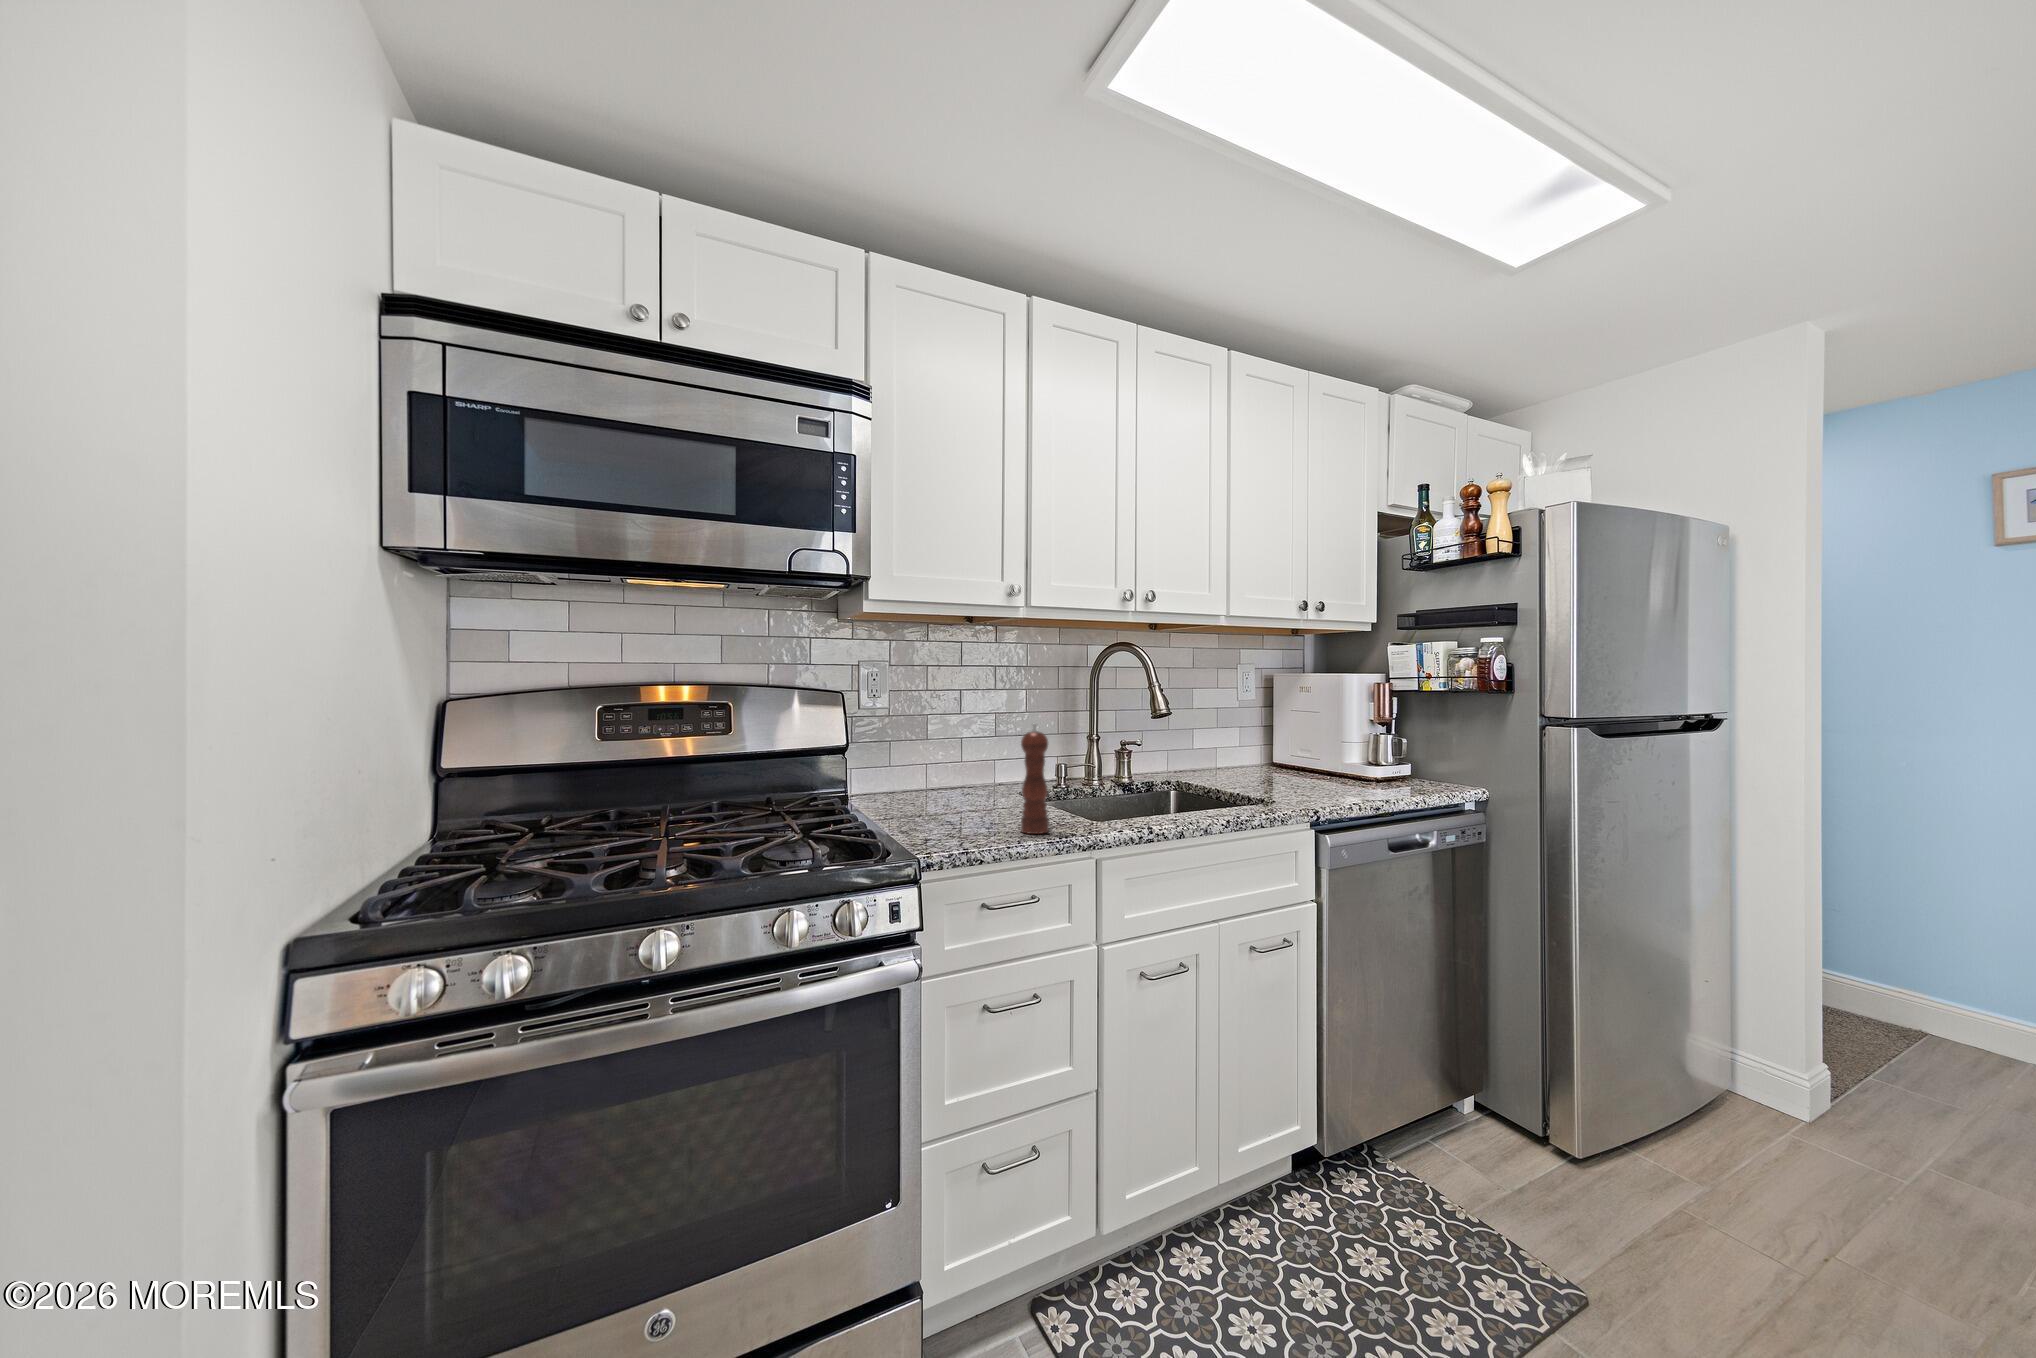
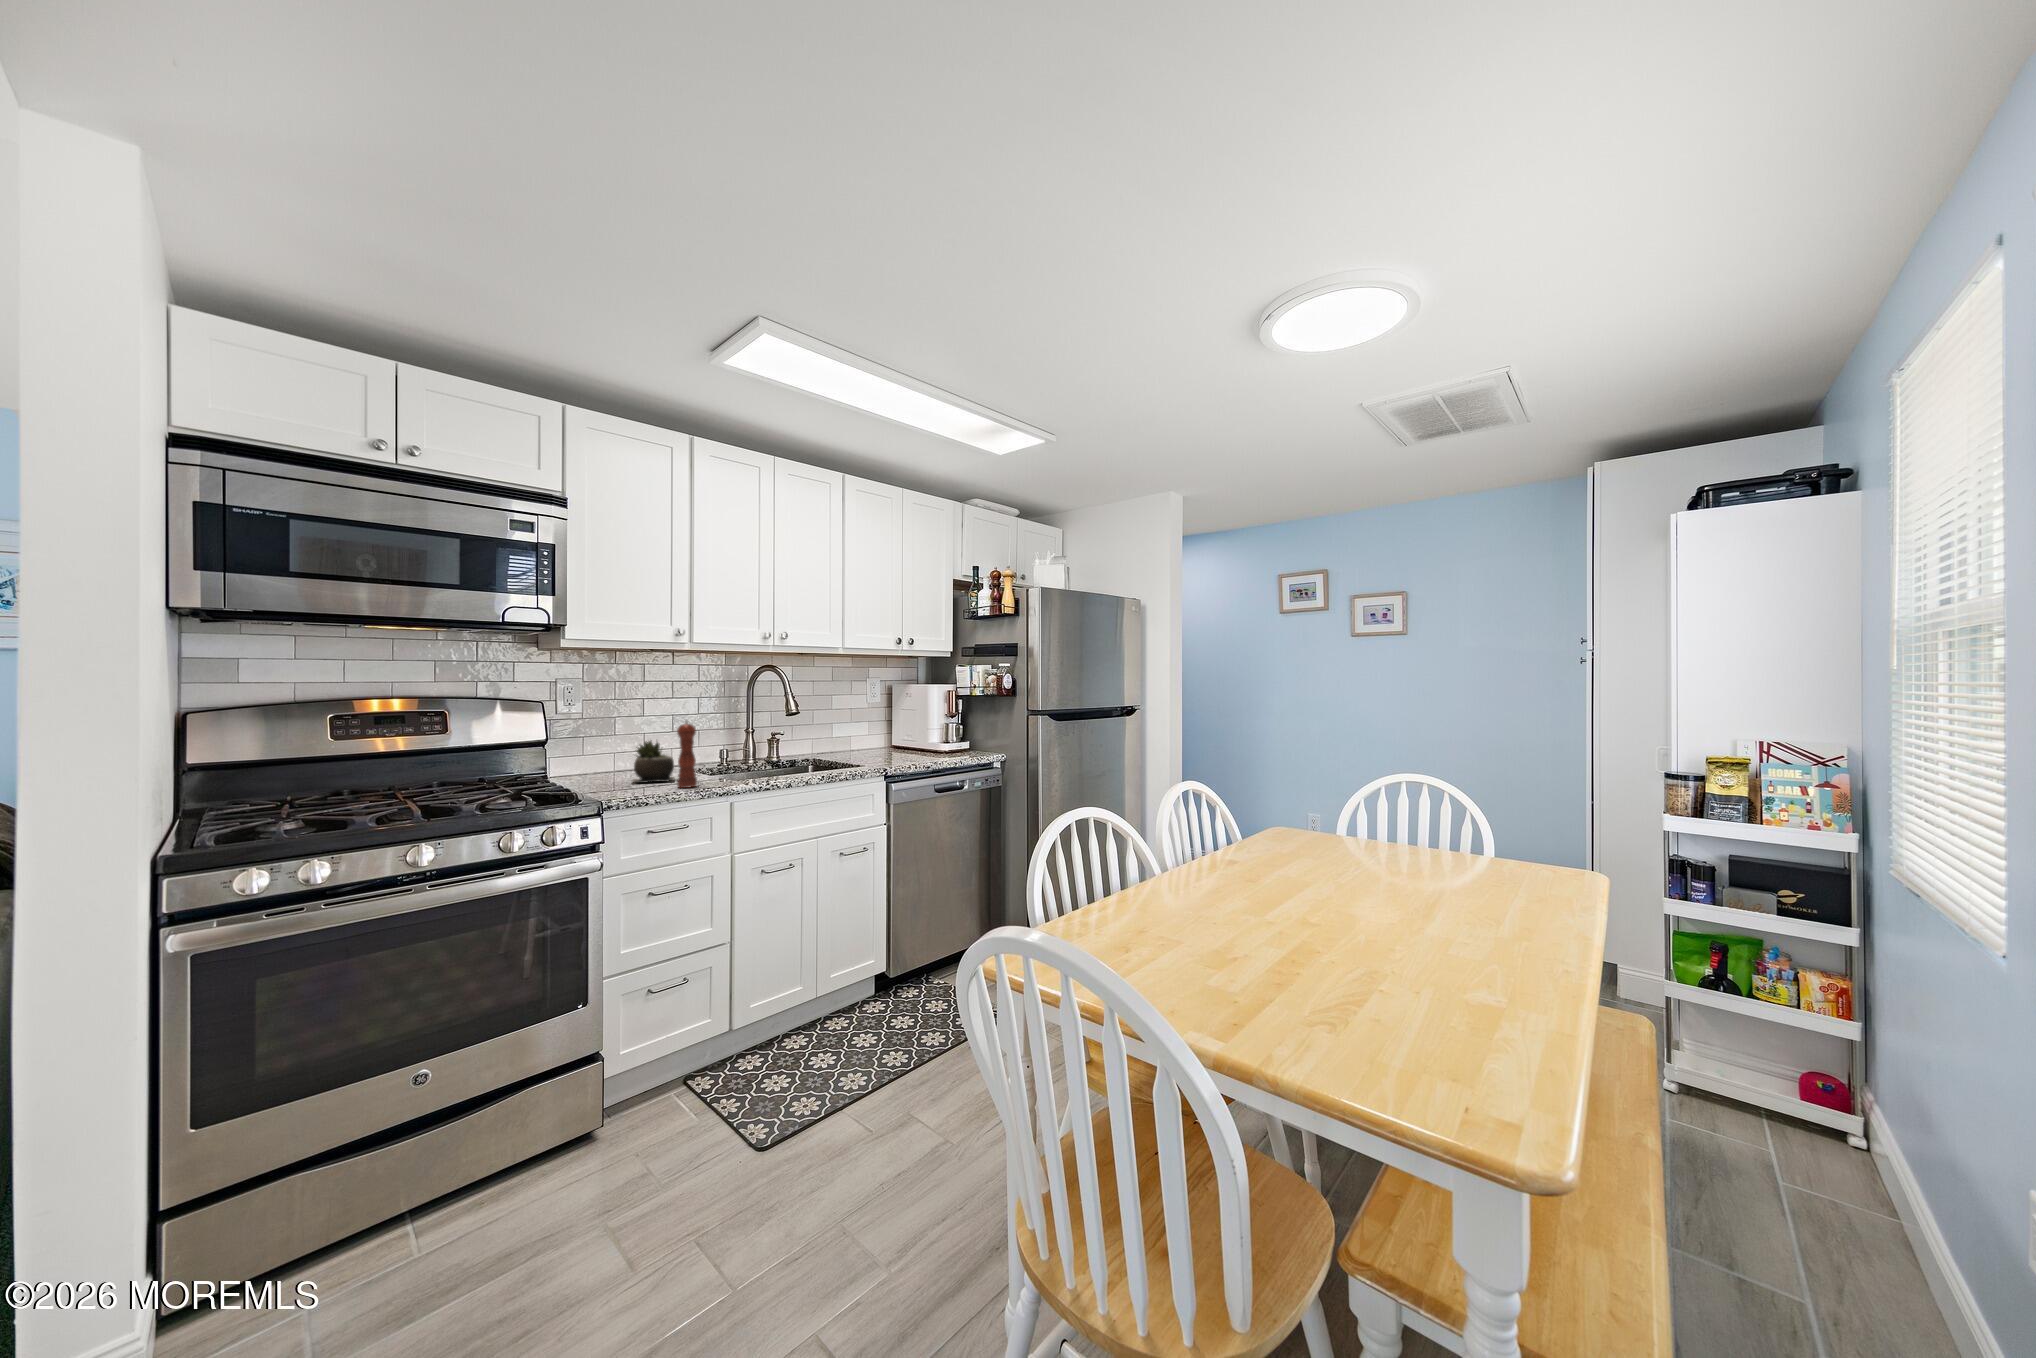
succulent plant: none [953,750,1011,817] -> present [633,741,674,783]

